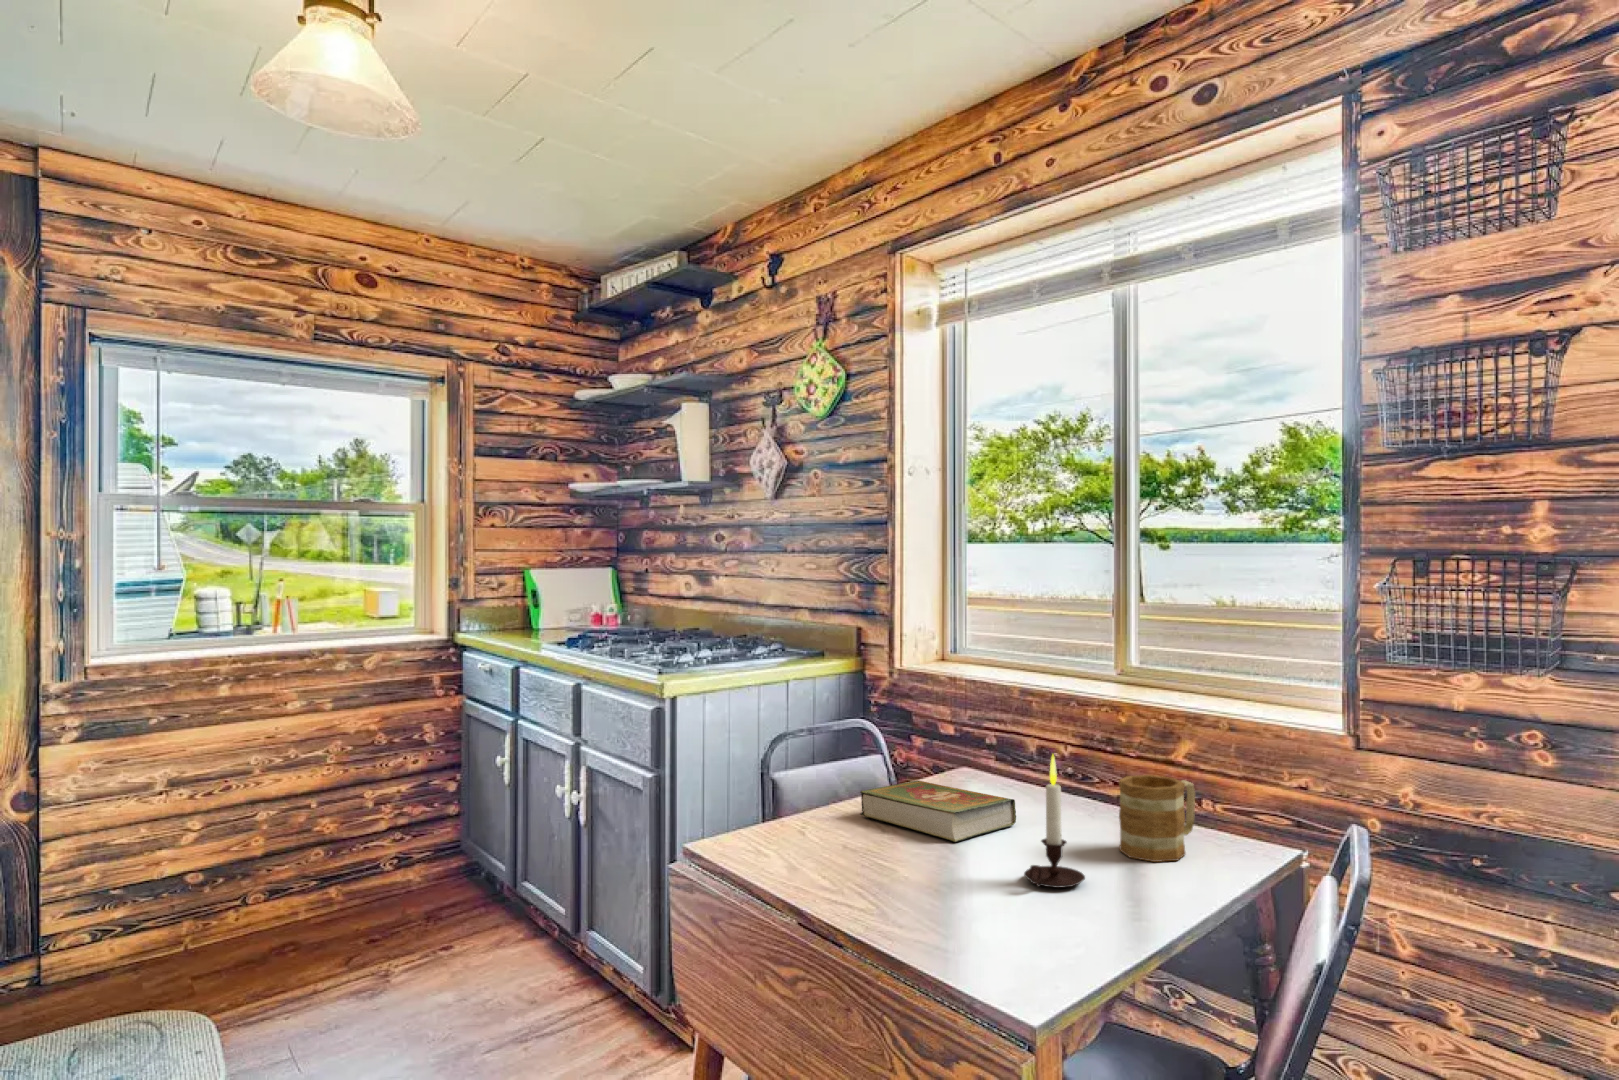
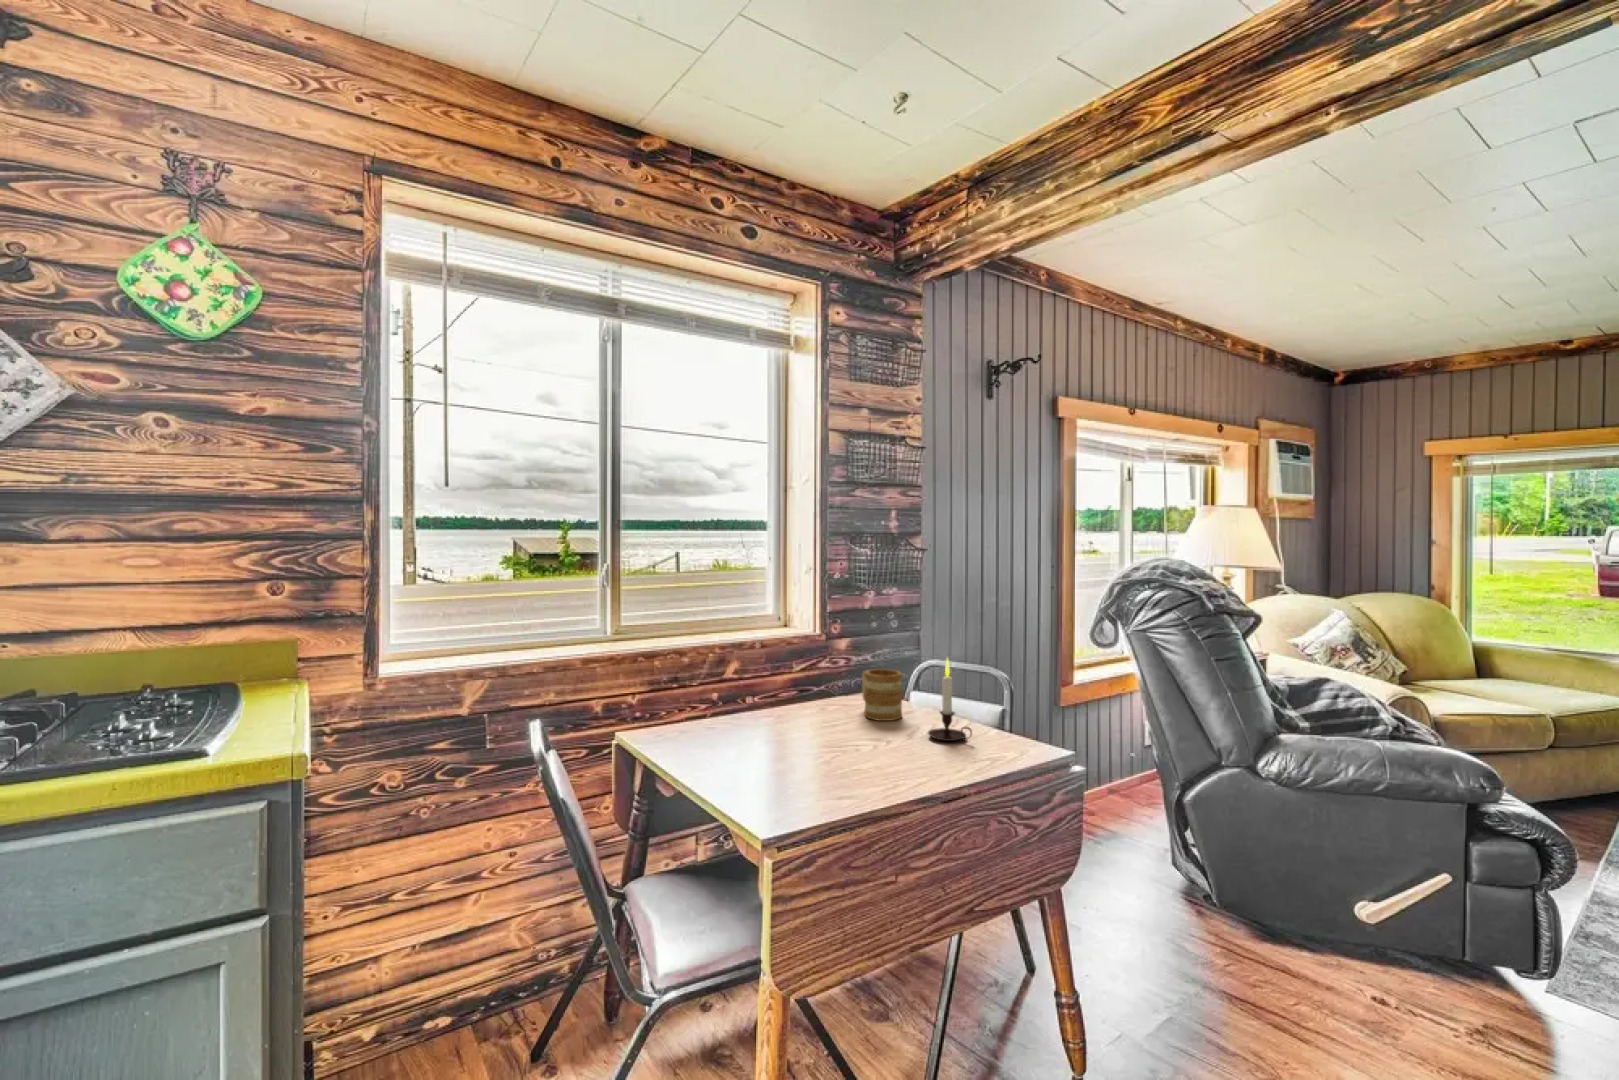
book: present [860,781,1016,842] -> none [733,716,862,771]

